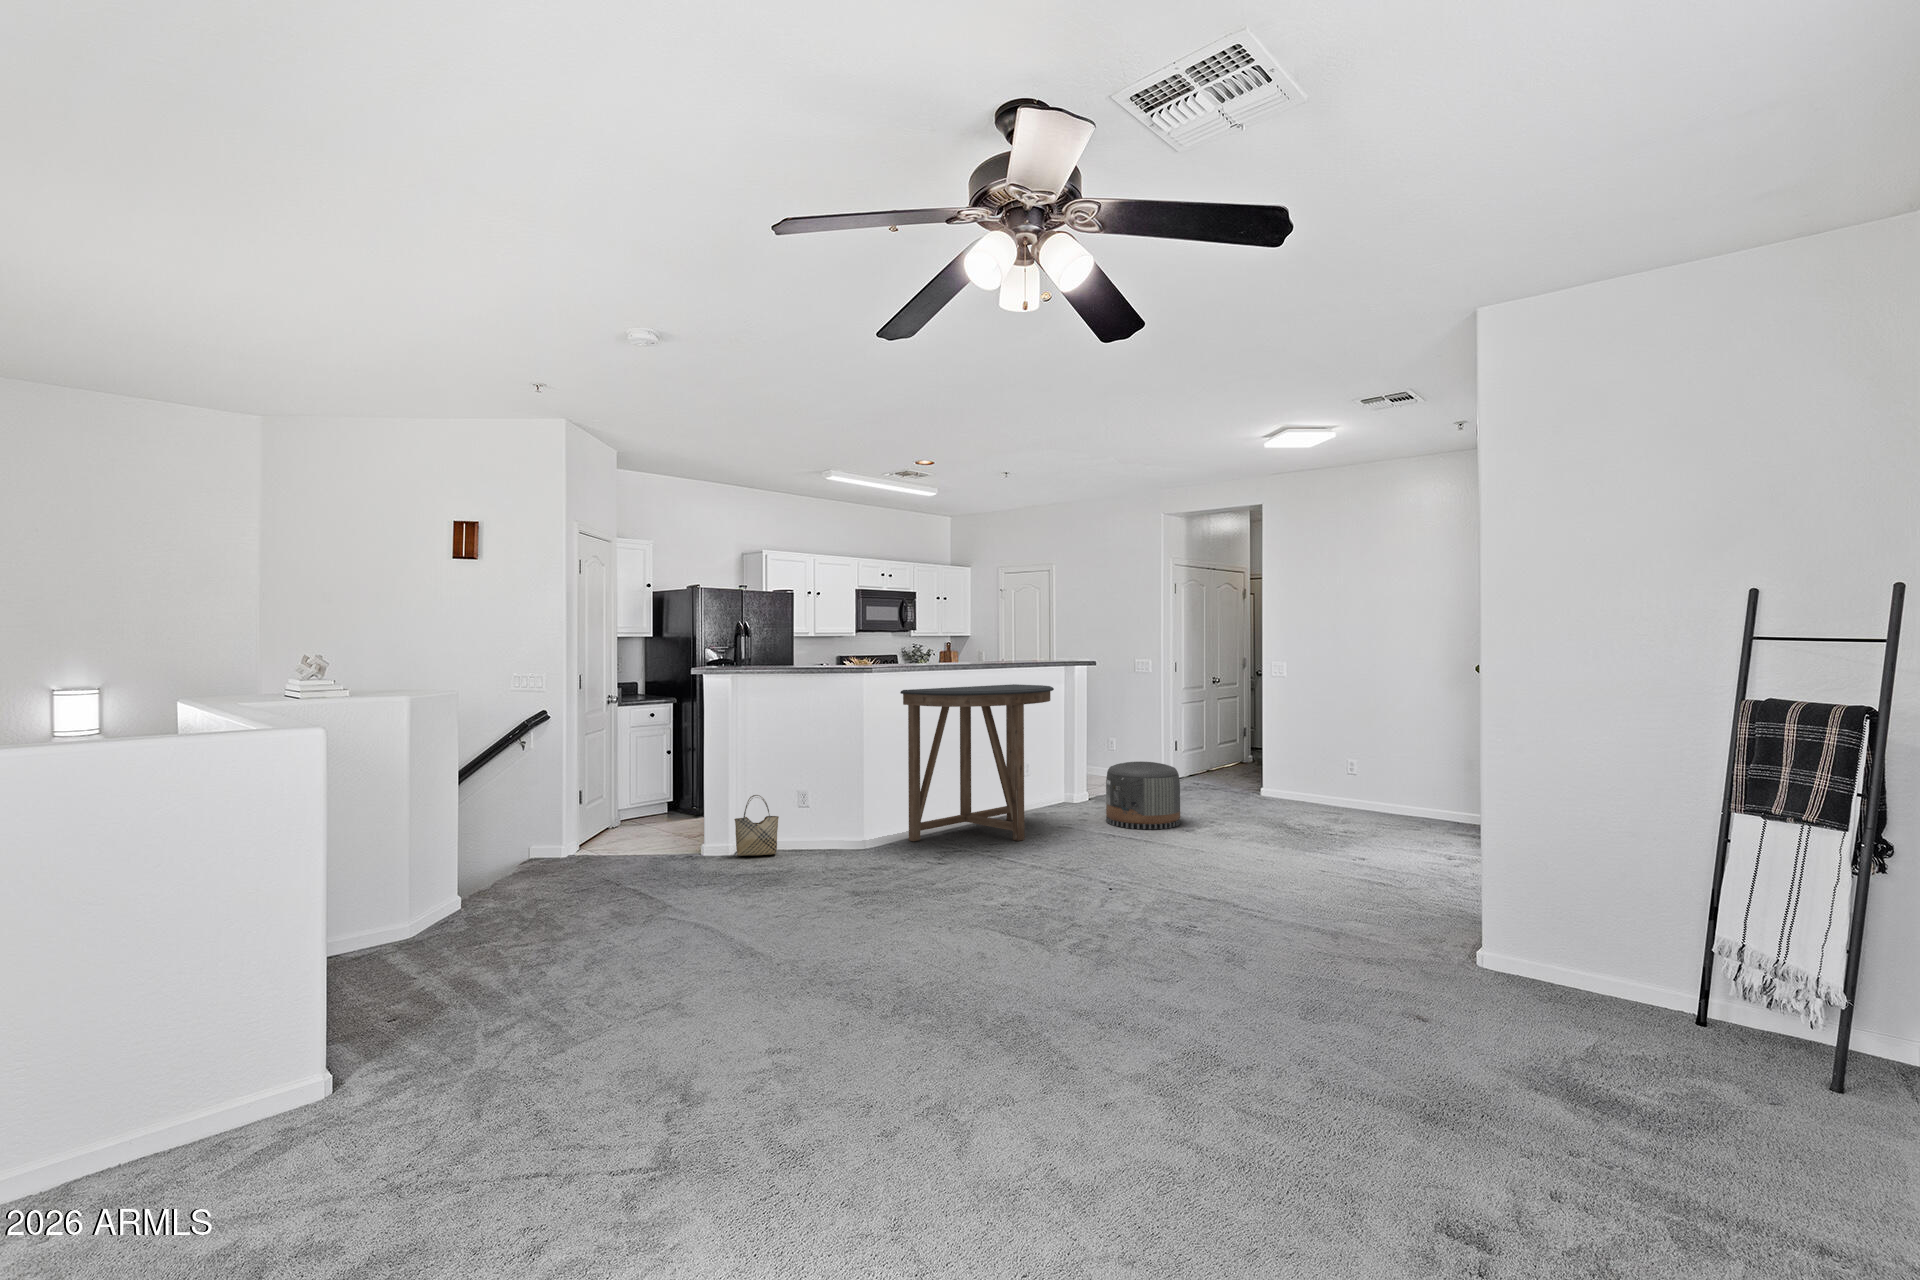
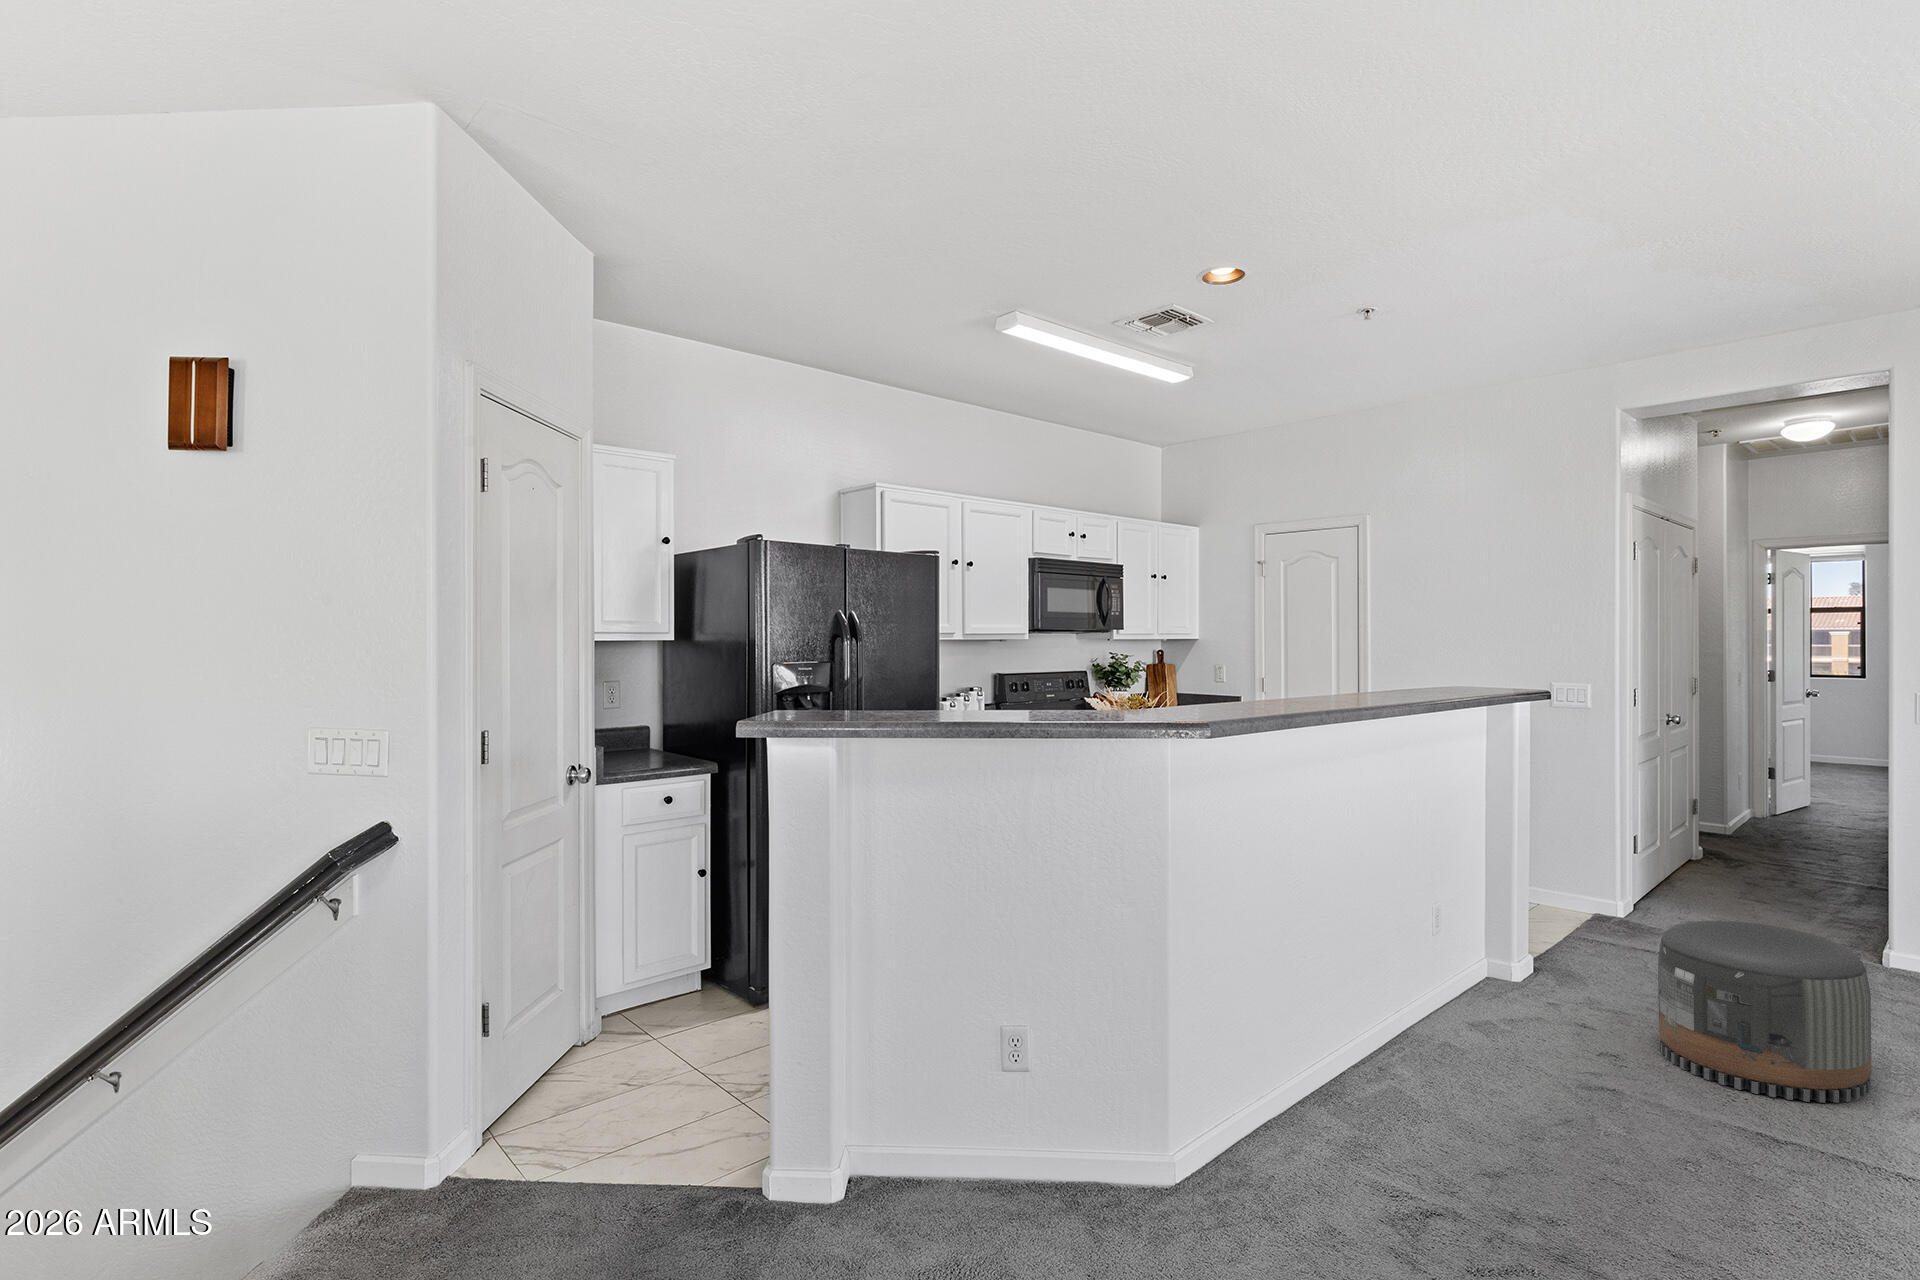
console table: present [900,684,1054,841] -> none [1247,745,1590,1151]
woven basket: present [734,795,779,856] -> none [856,1041,967,1214]

